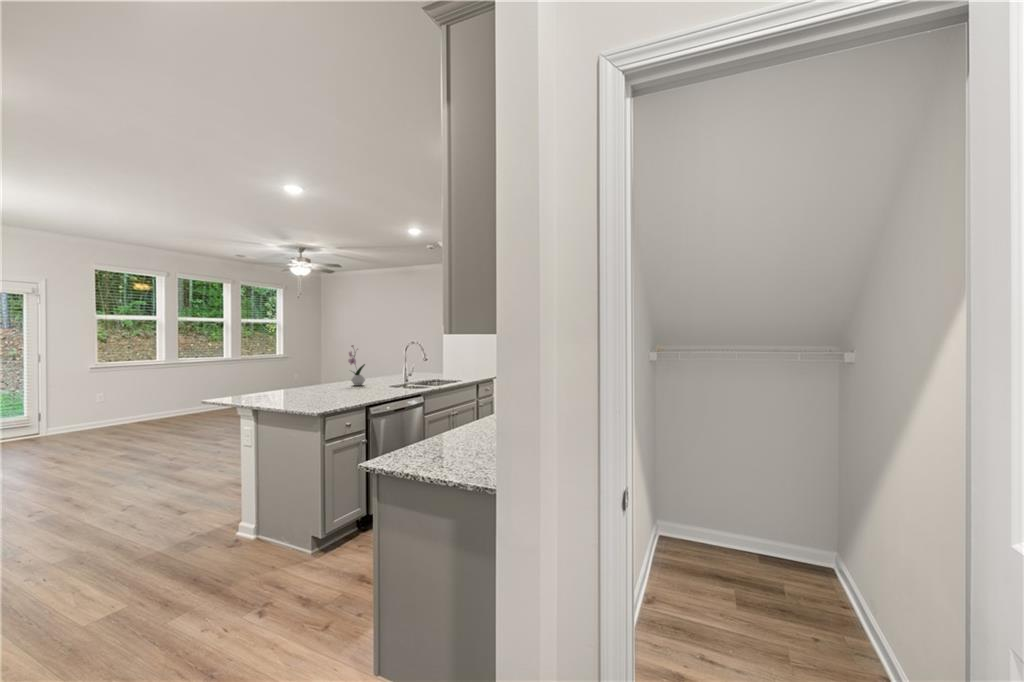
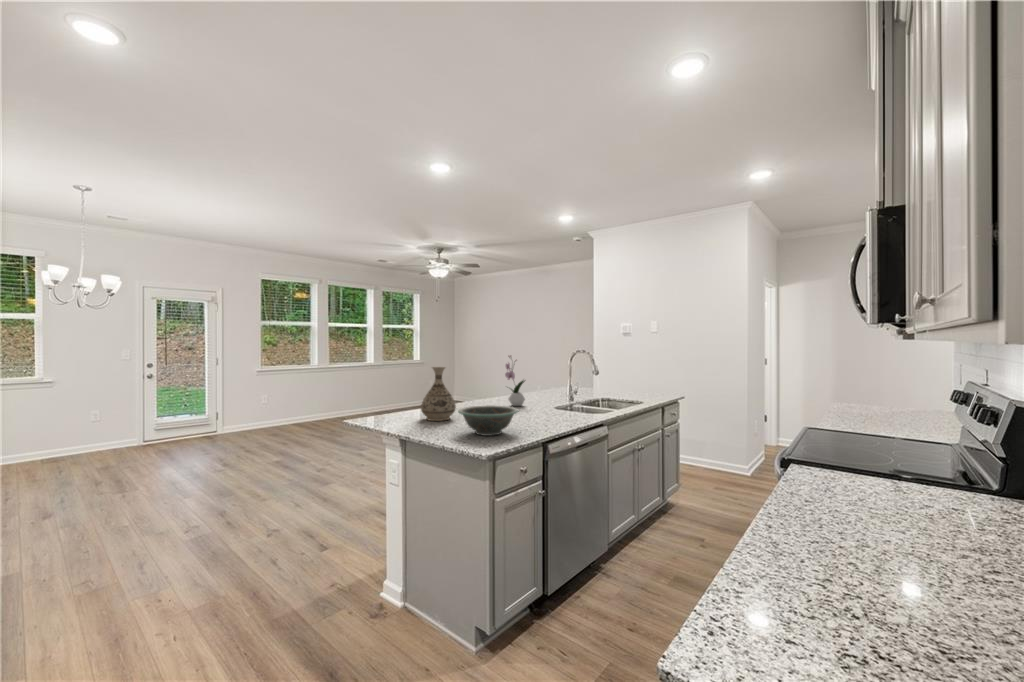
vase: none [271,354,301,396] -> present [421,367,456,421]
decorative bowl: none [299,381,348,402] -> present [458,405,519,436]

